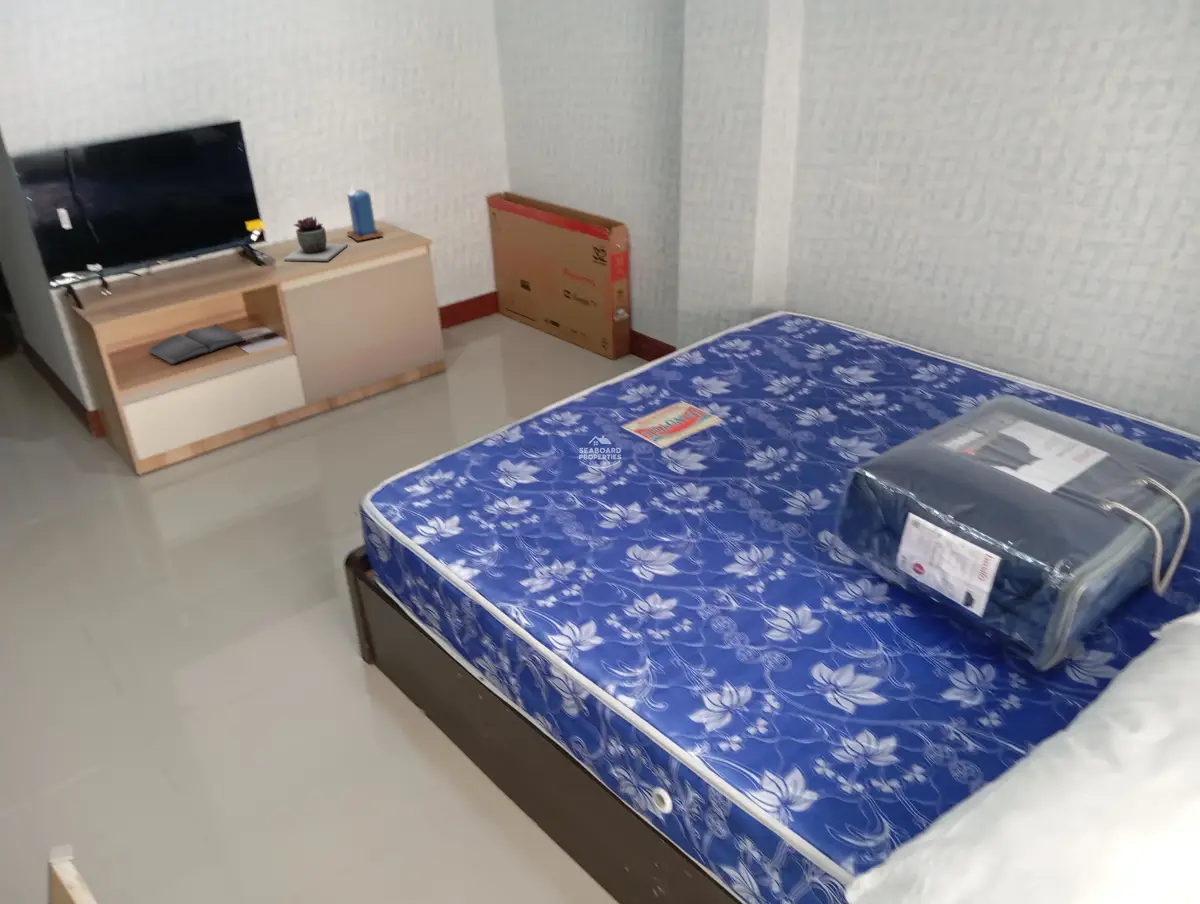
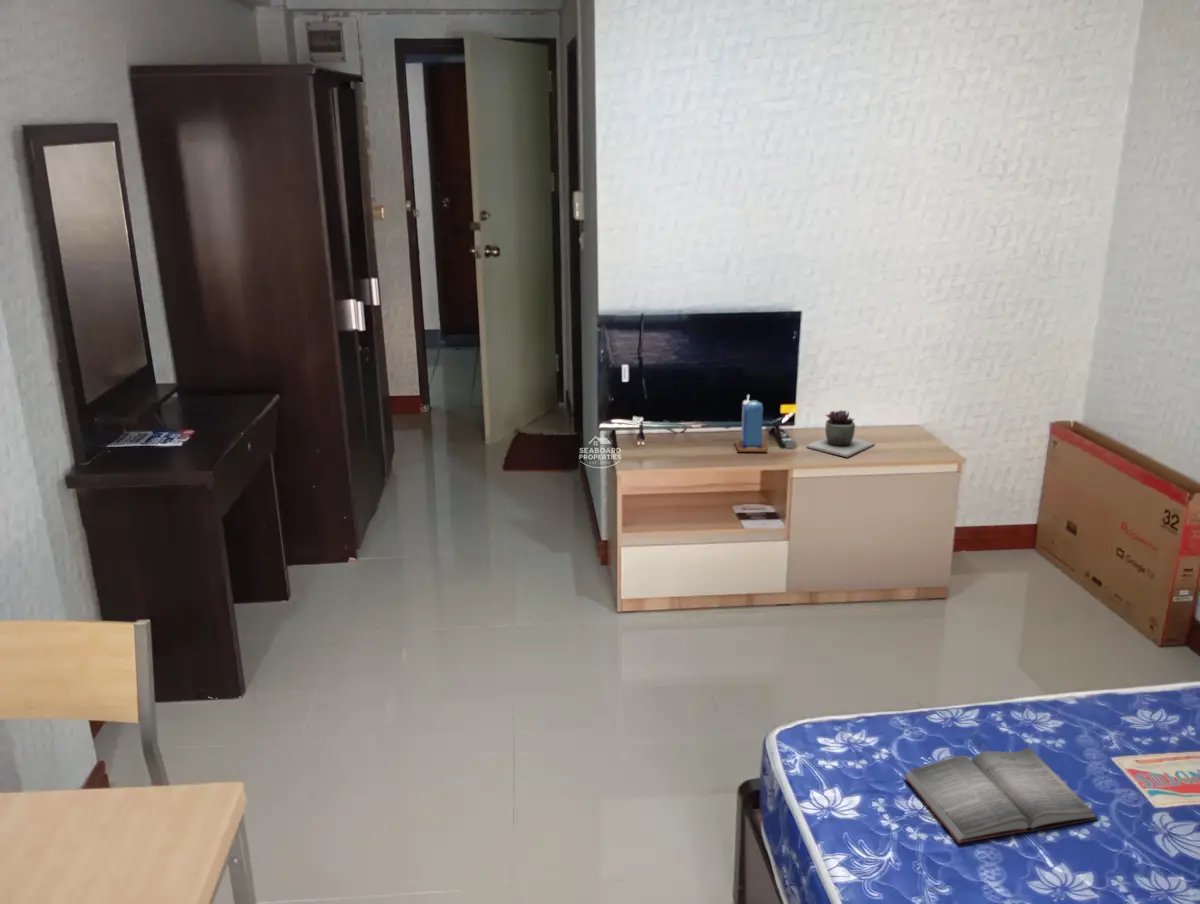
candle: present [347,190,383,241] -> present [735,395,768,452]
hardback book: present [149,325,244,364] -> present [904,748,1098,843]

